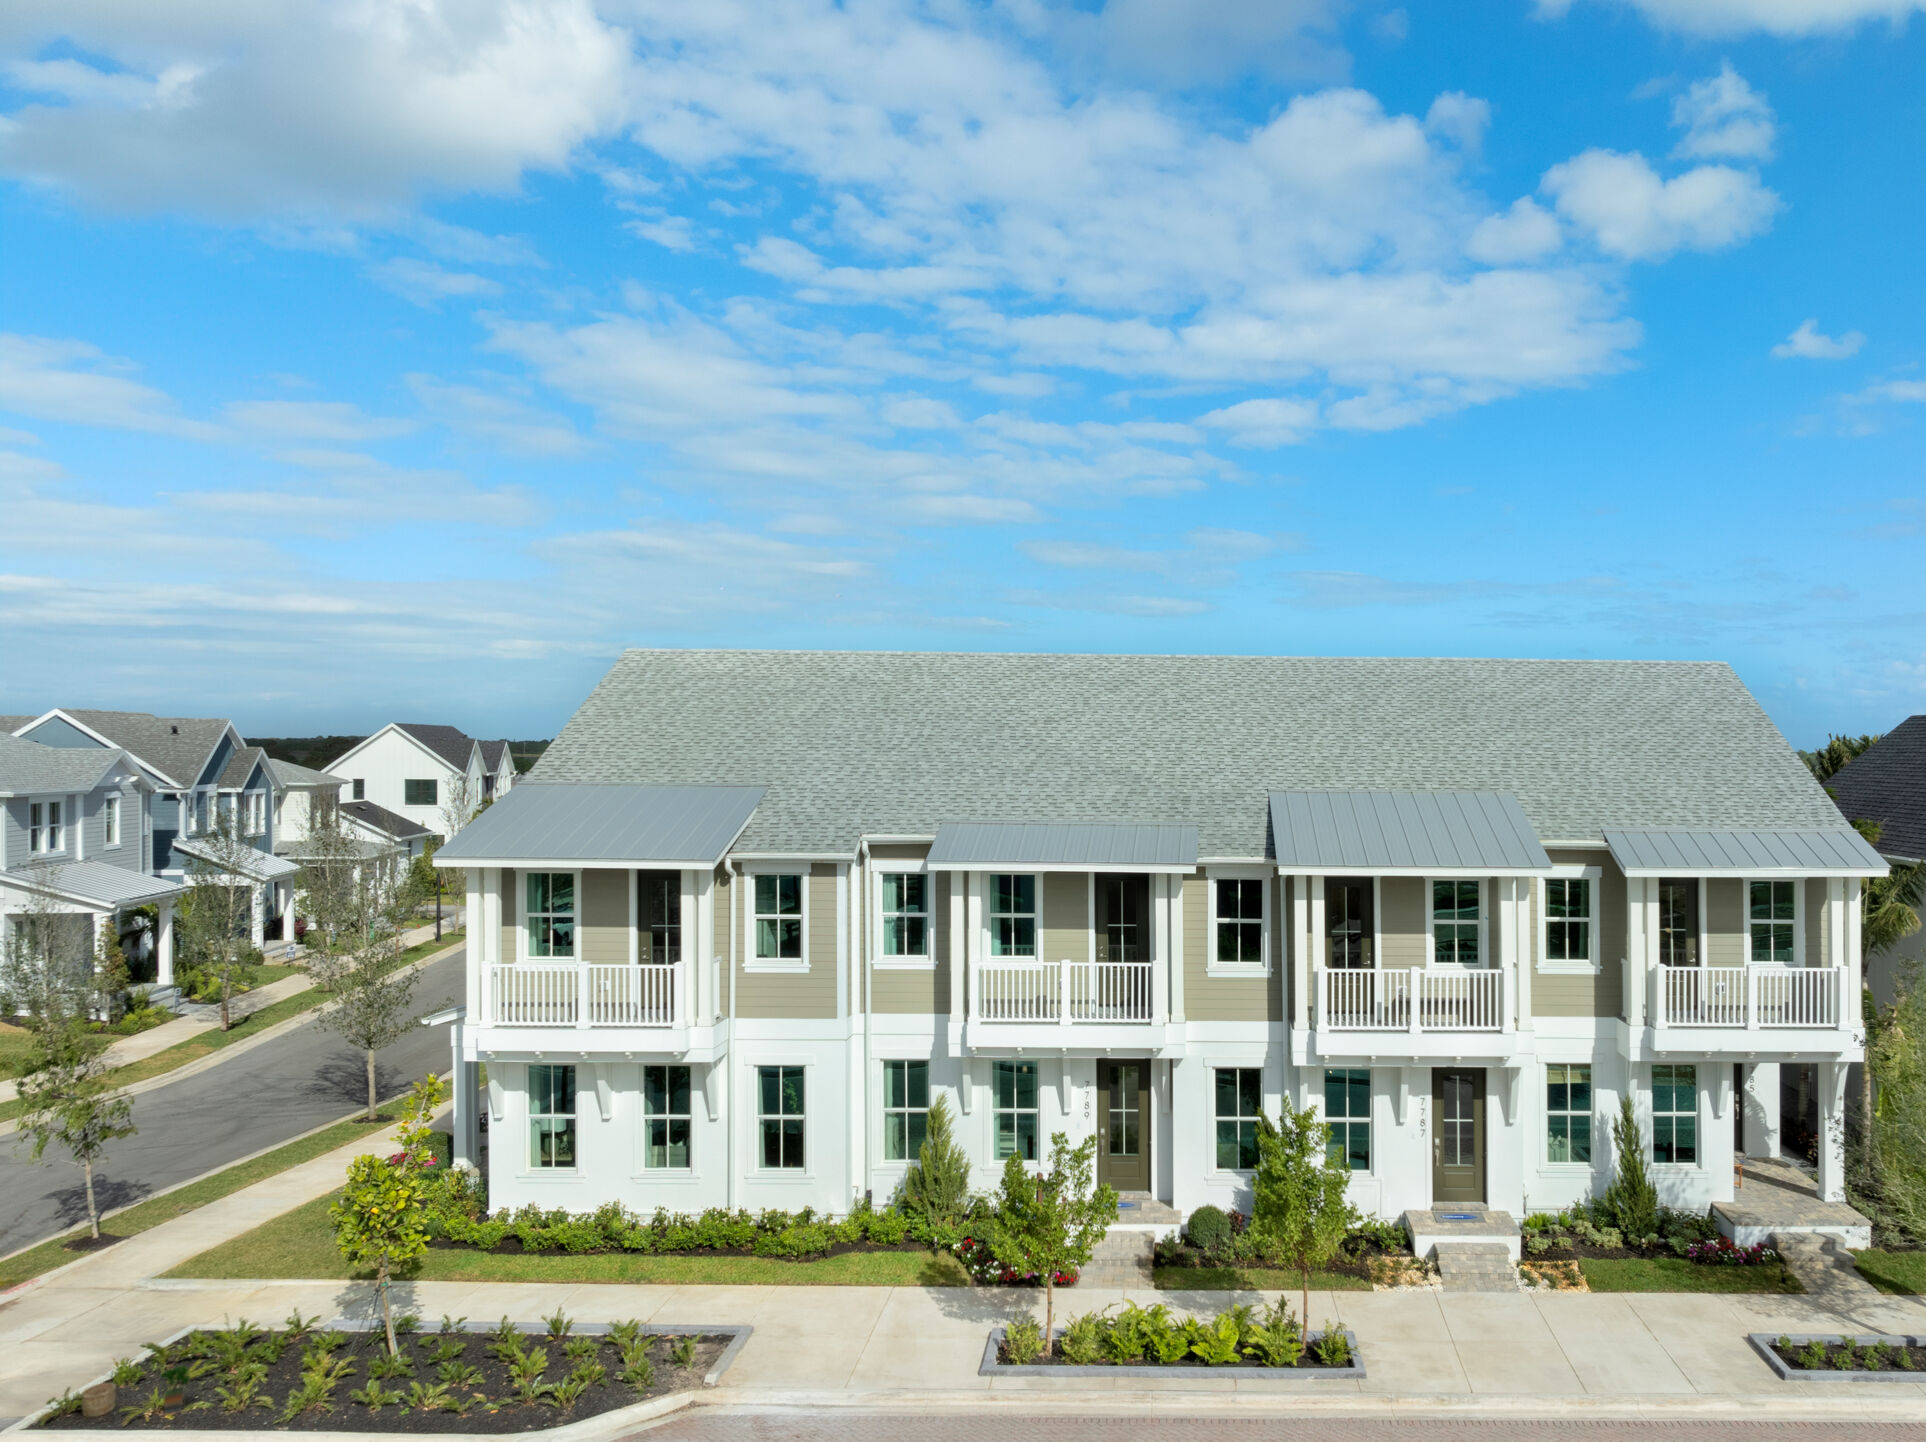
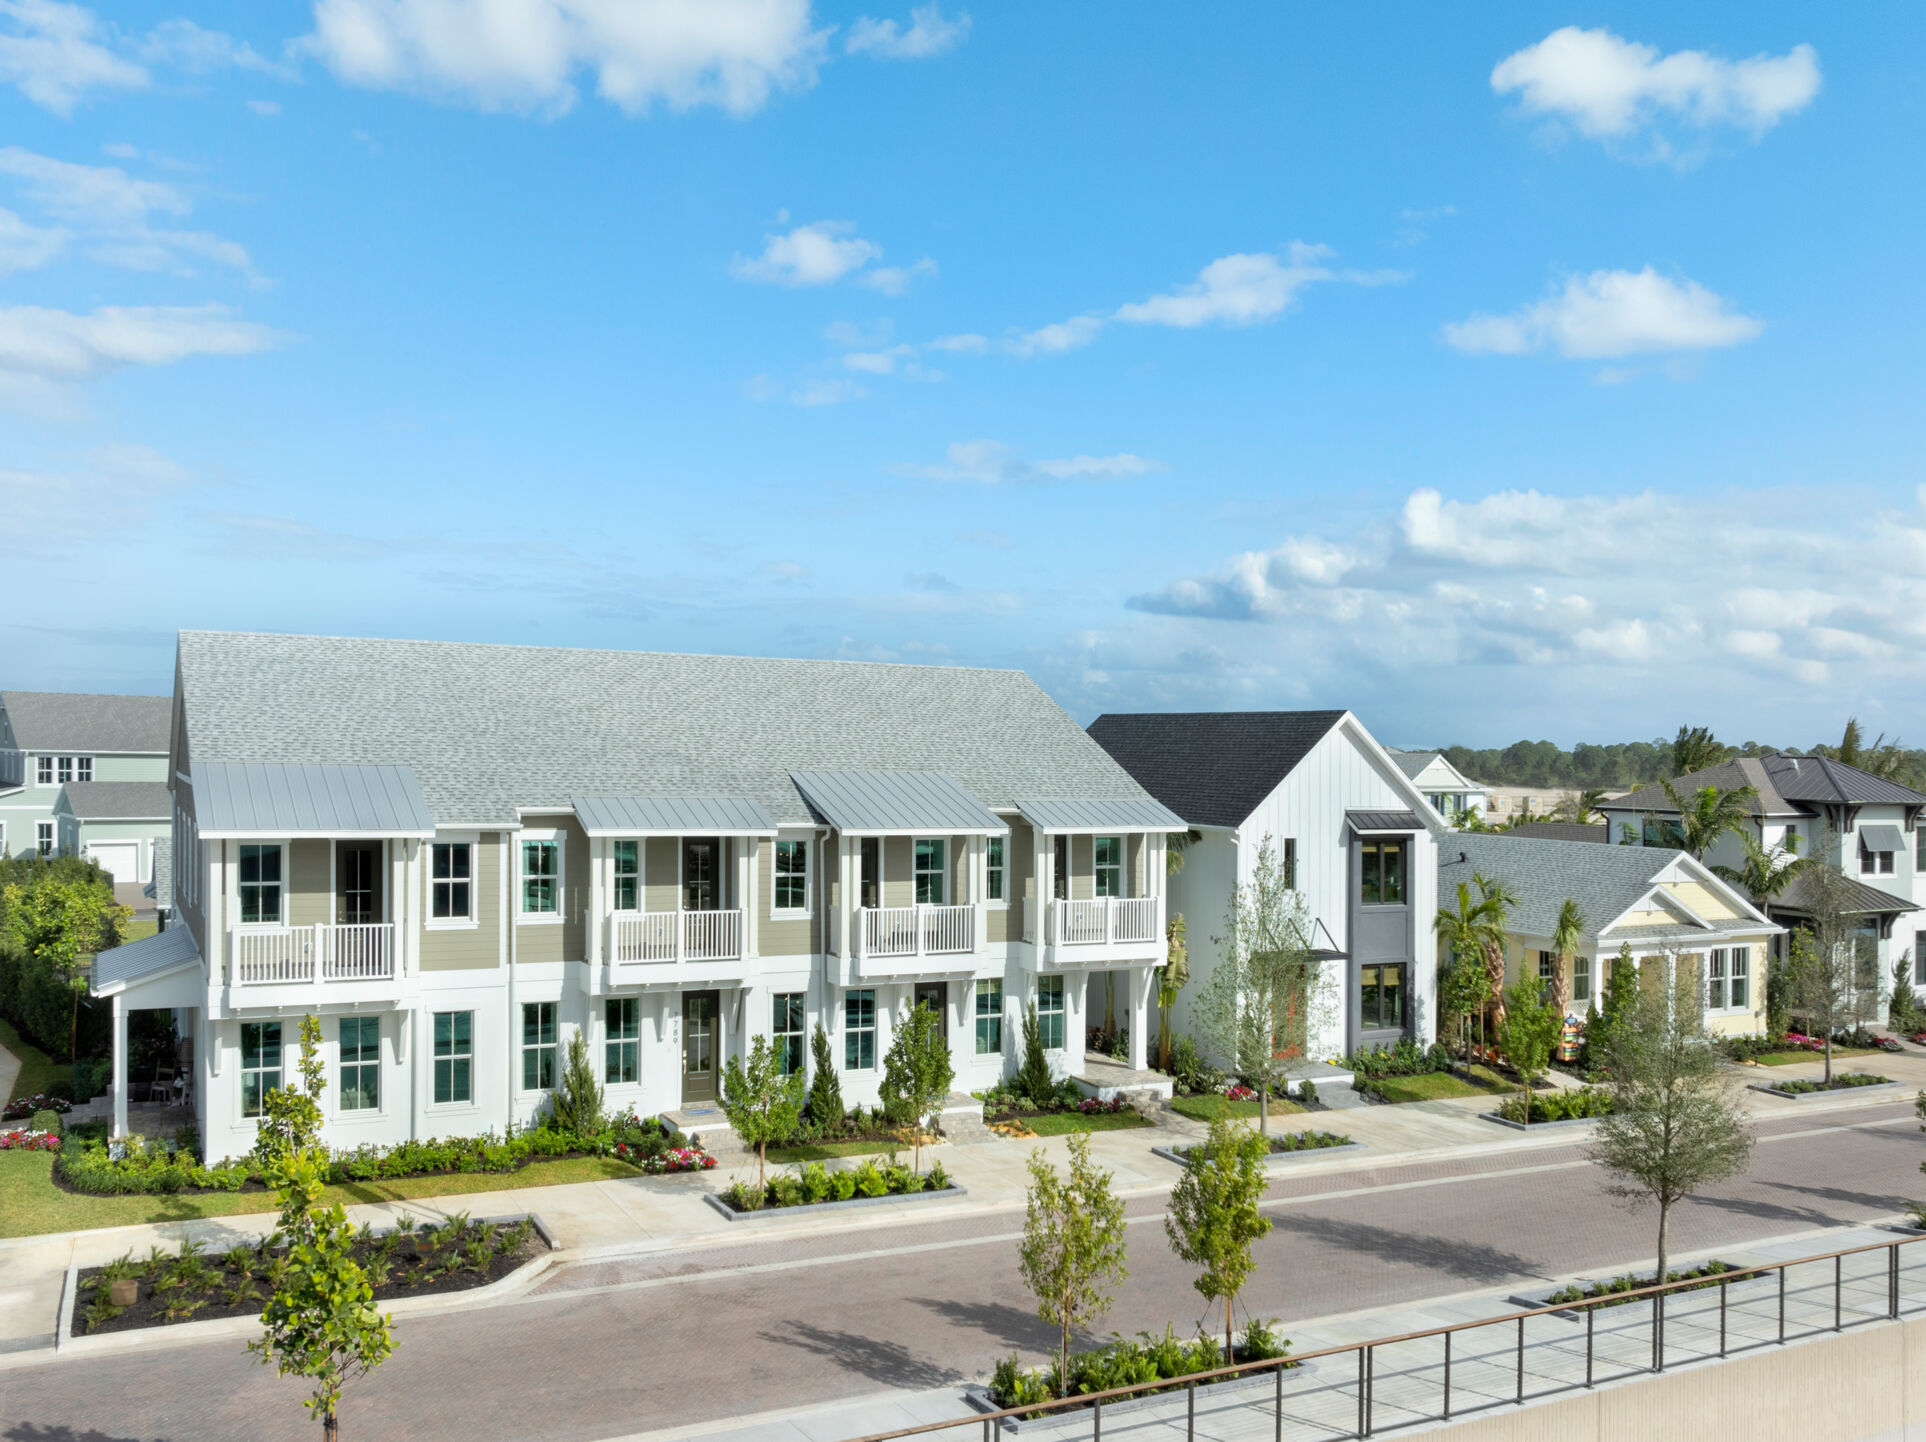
potted tree: present [160,1366,190,1414] -> present [416,1223,439,1257]

